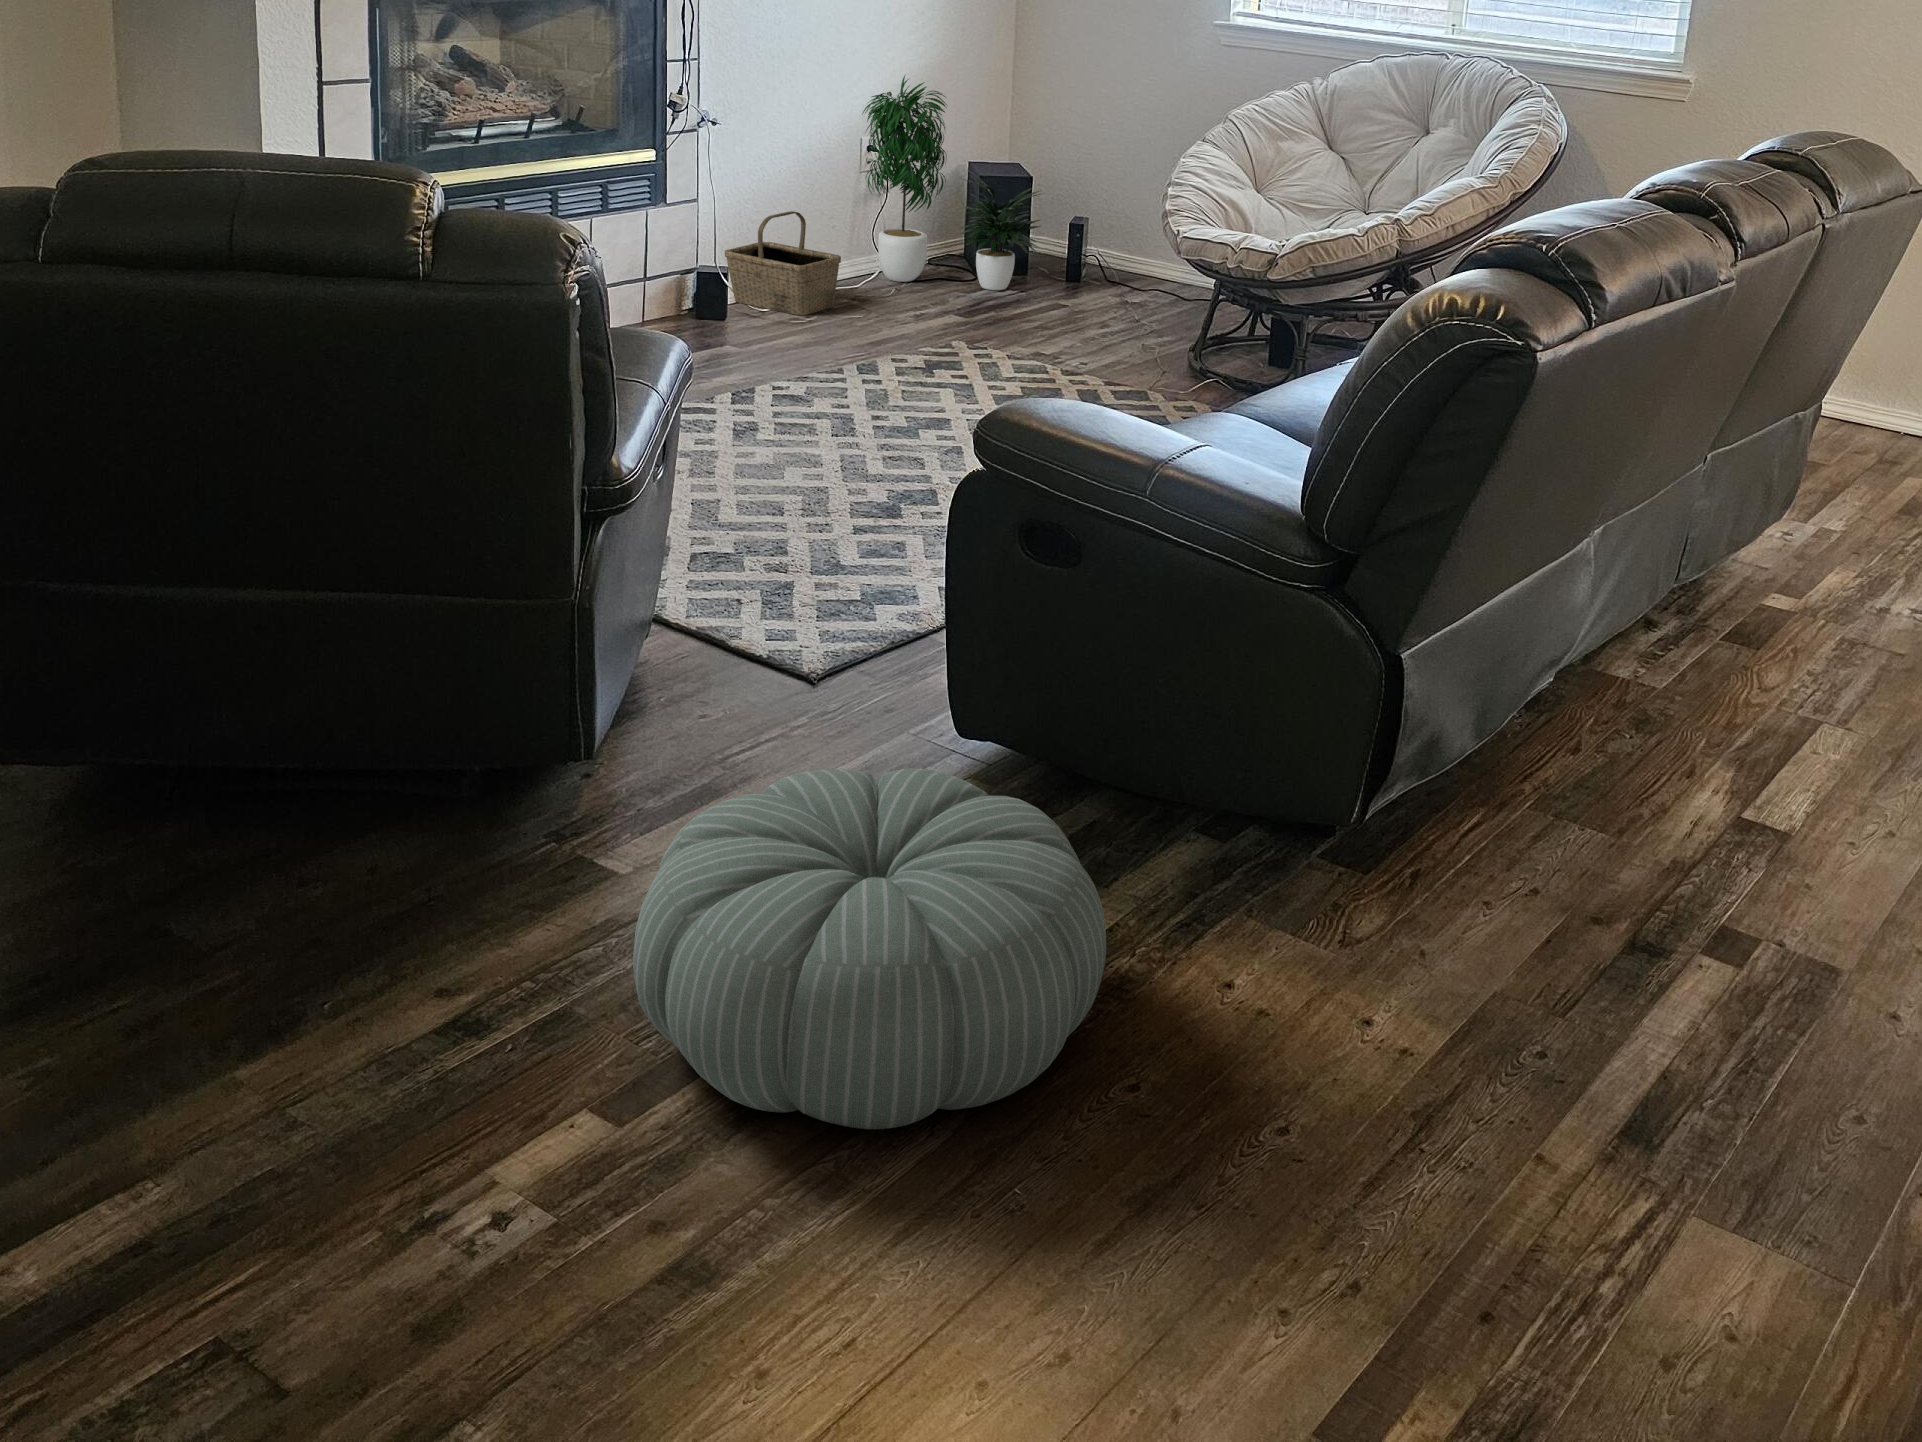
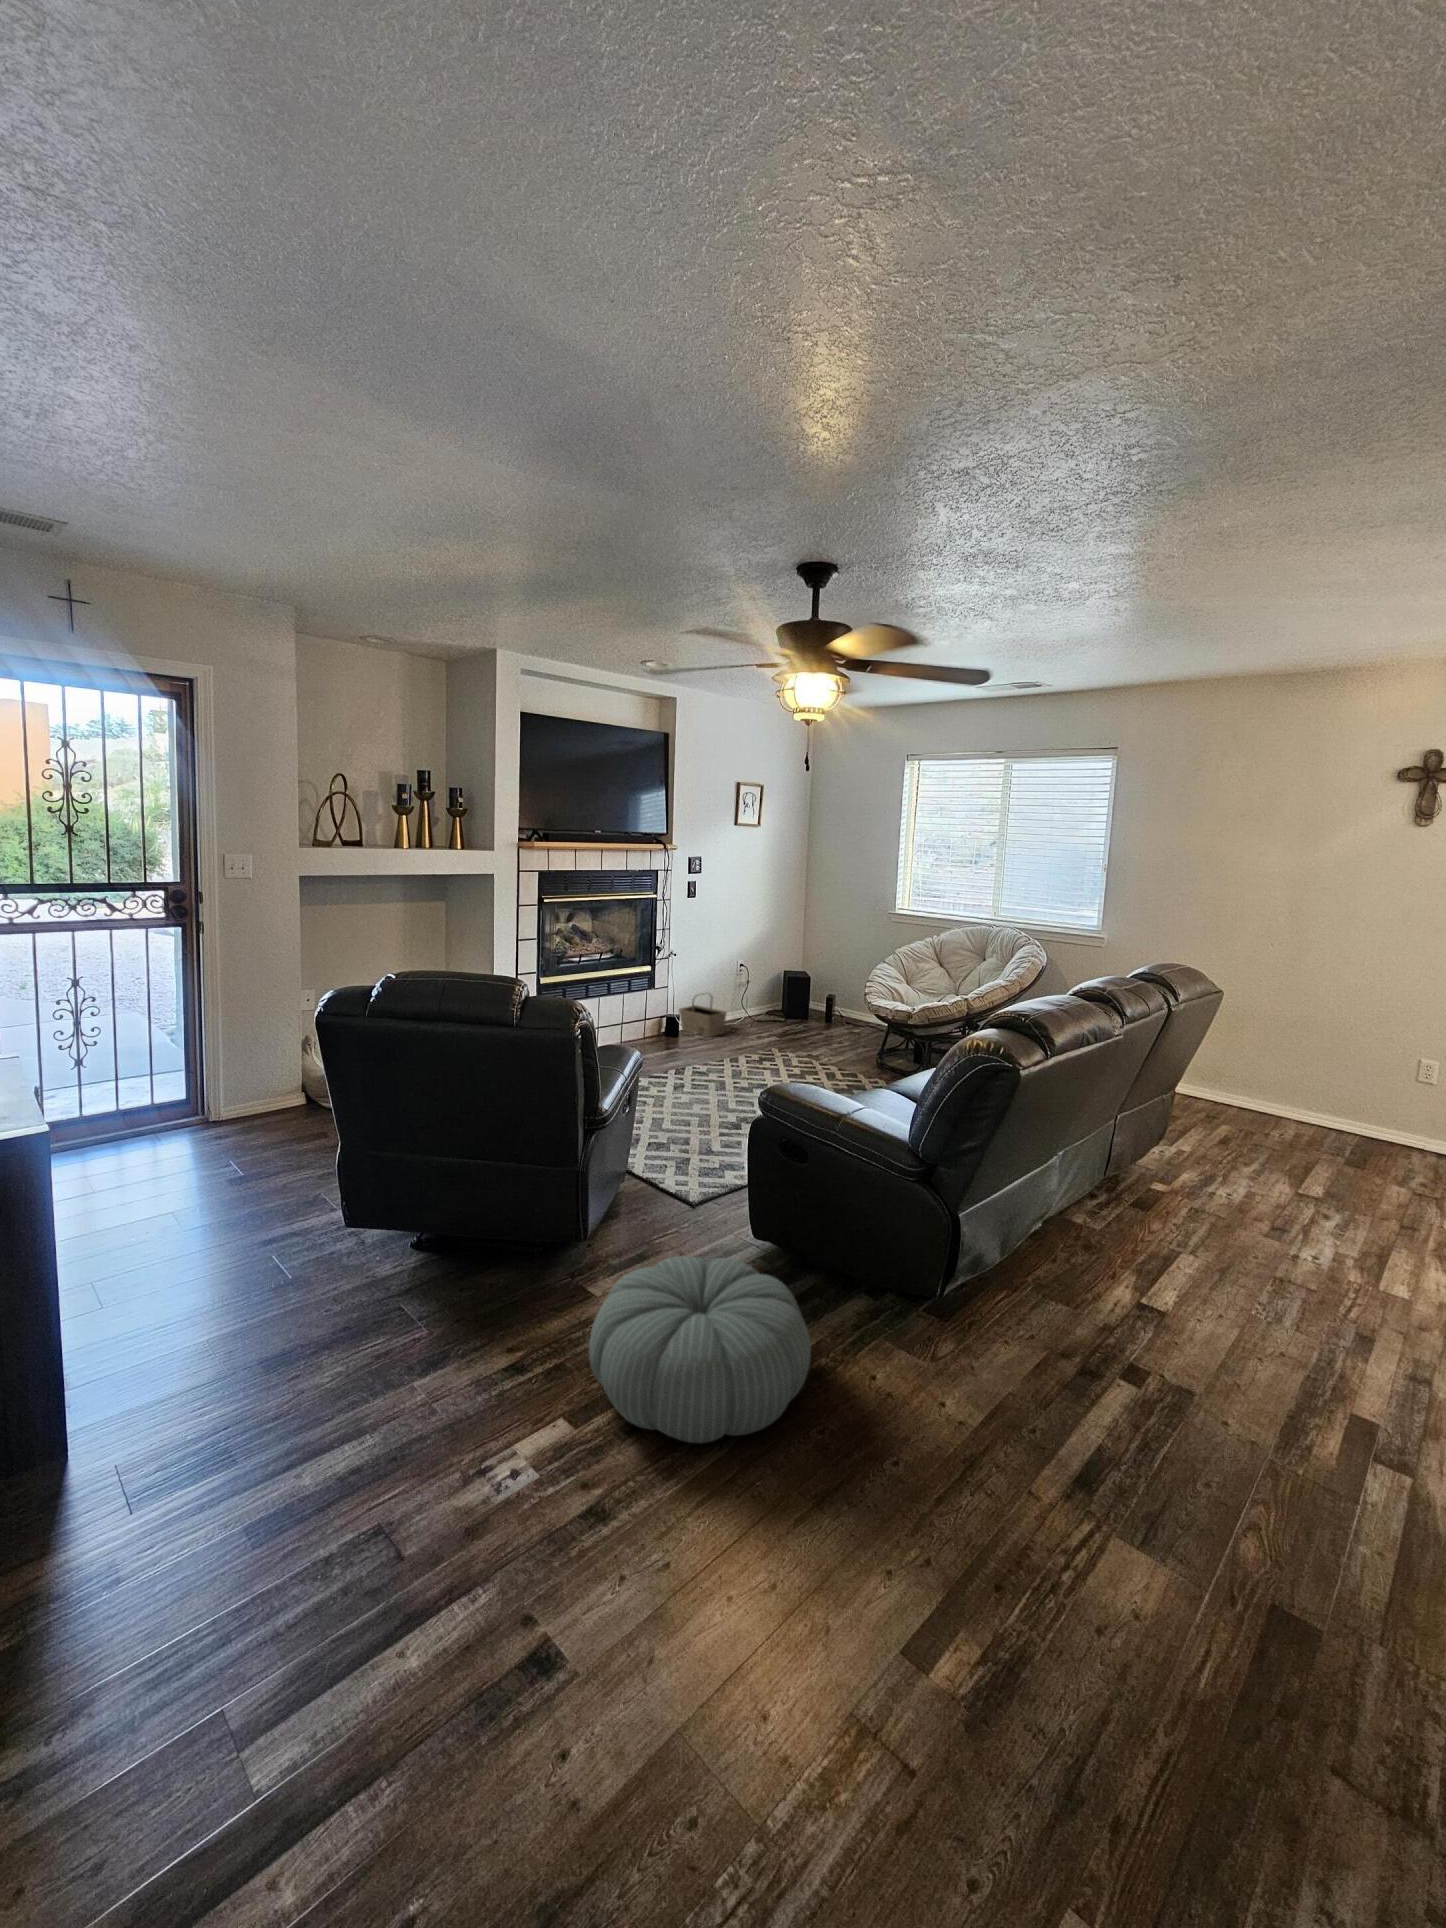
potted plant: present [862,76,1041,290] -> none [738,935,816,1027]

